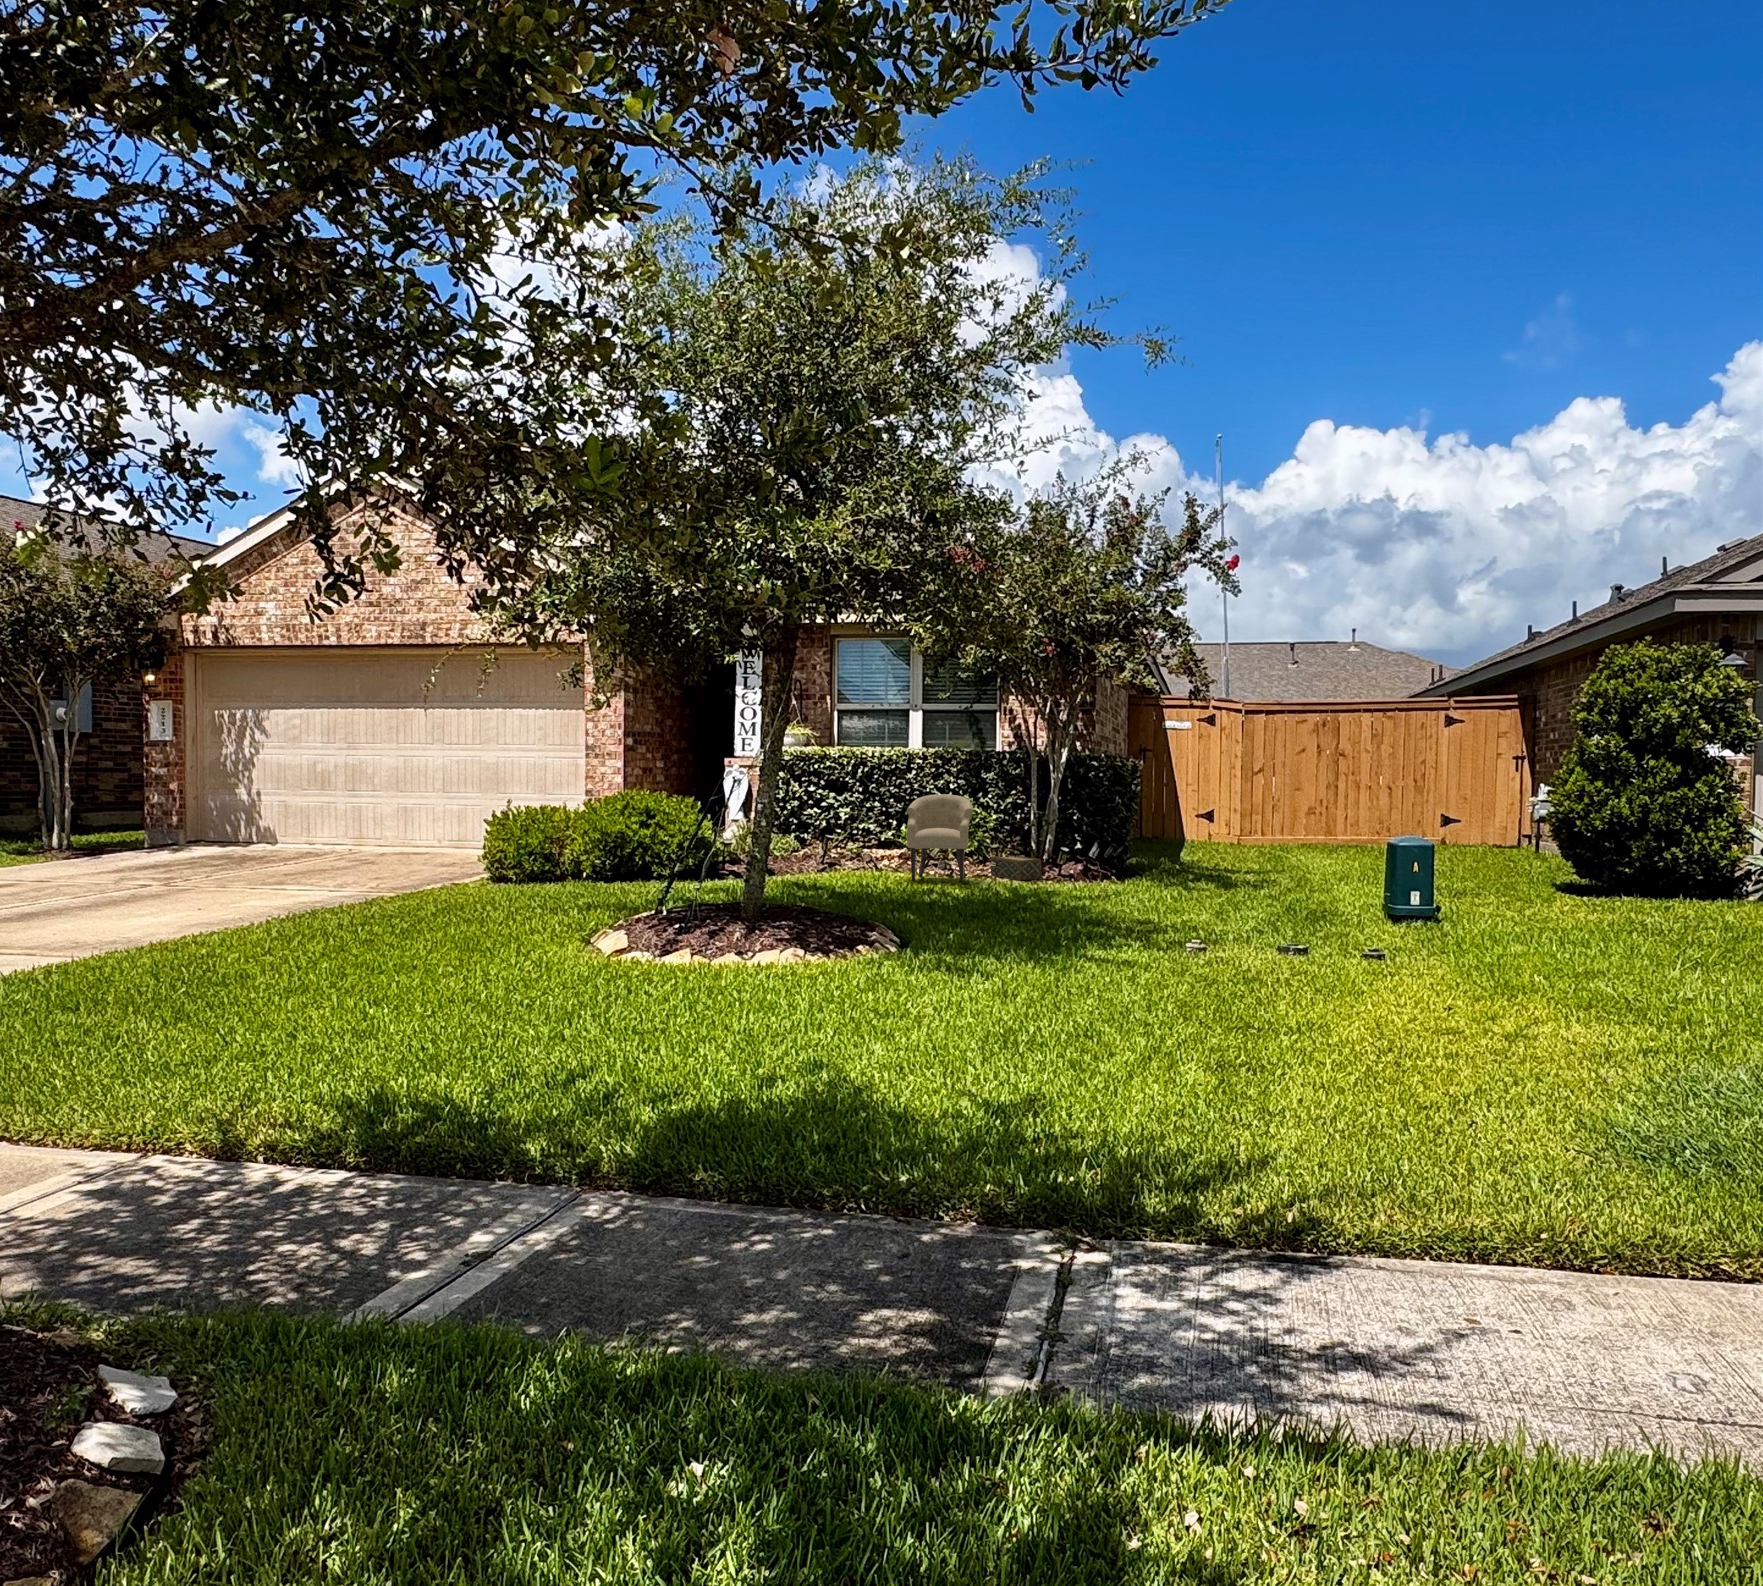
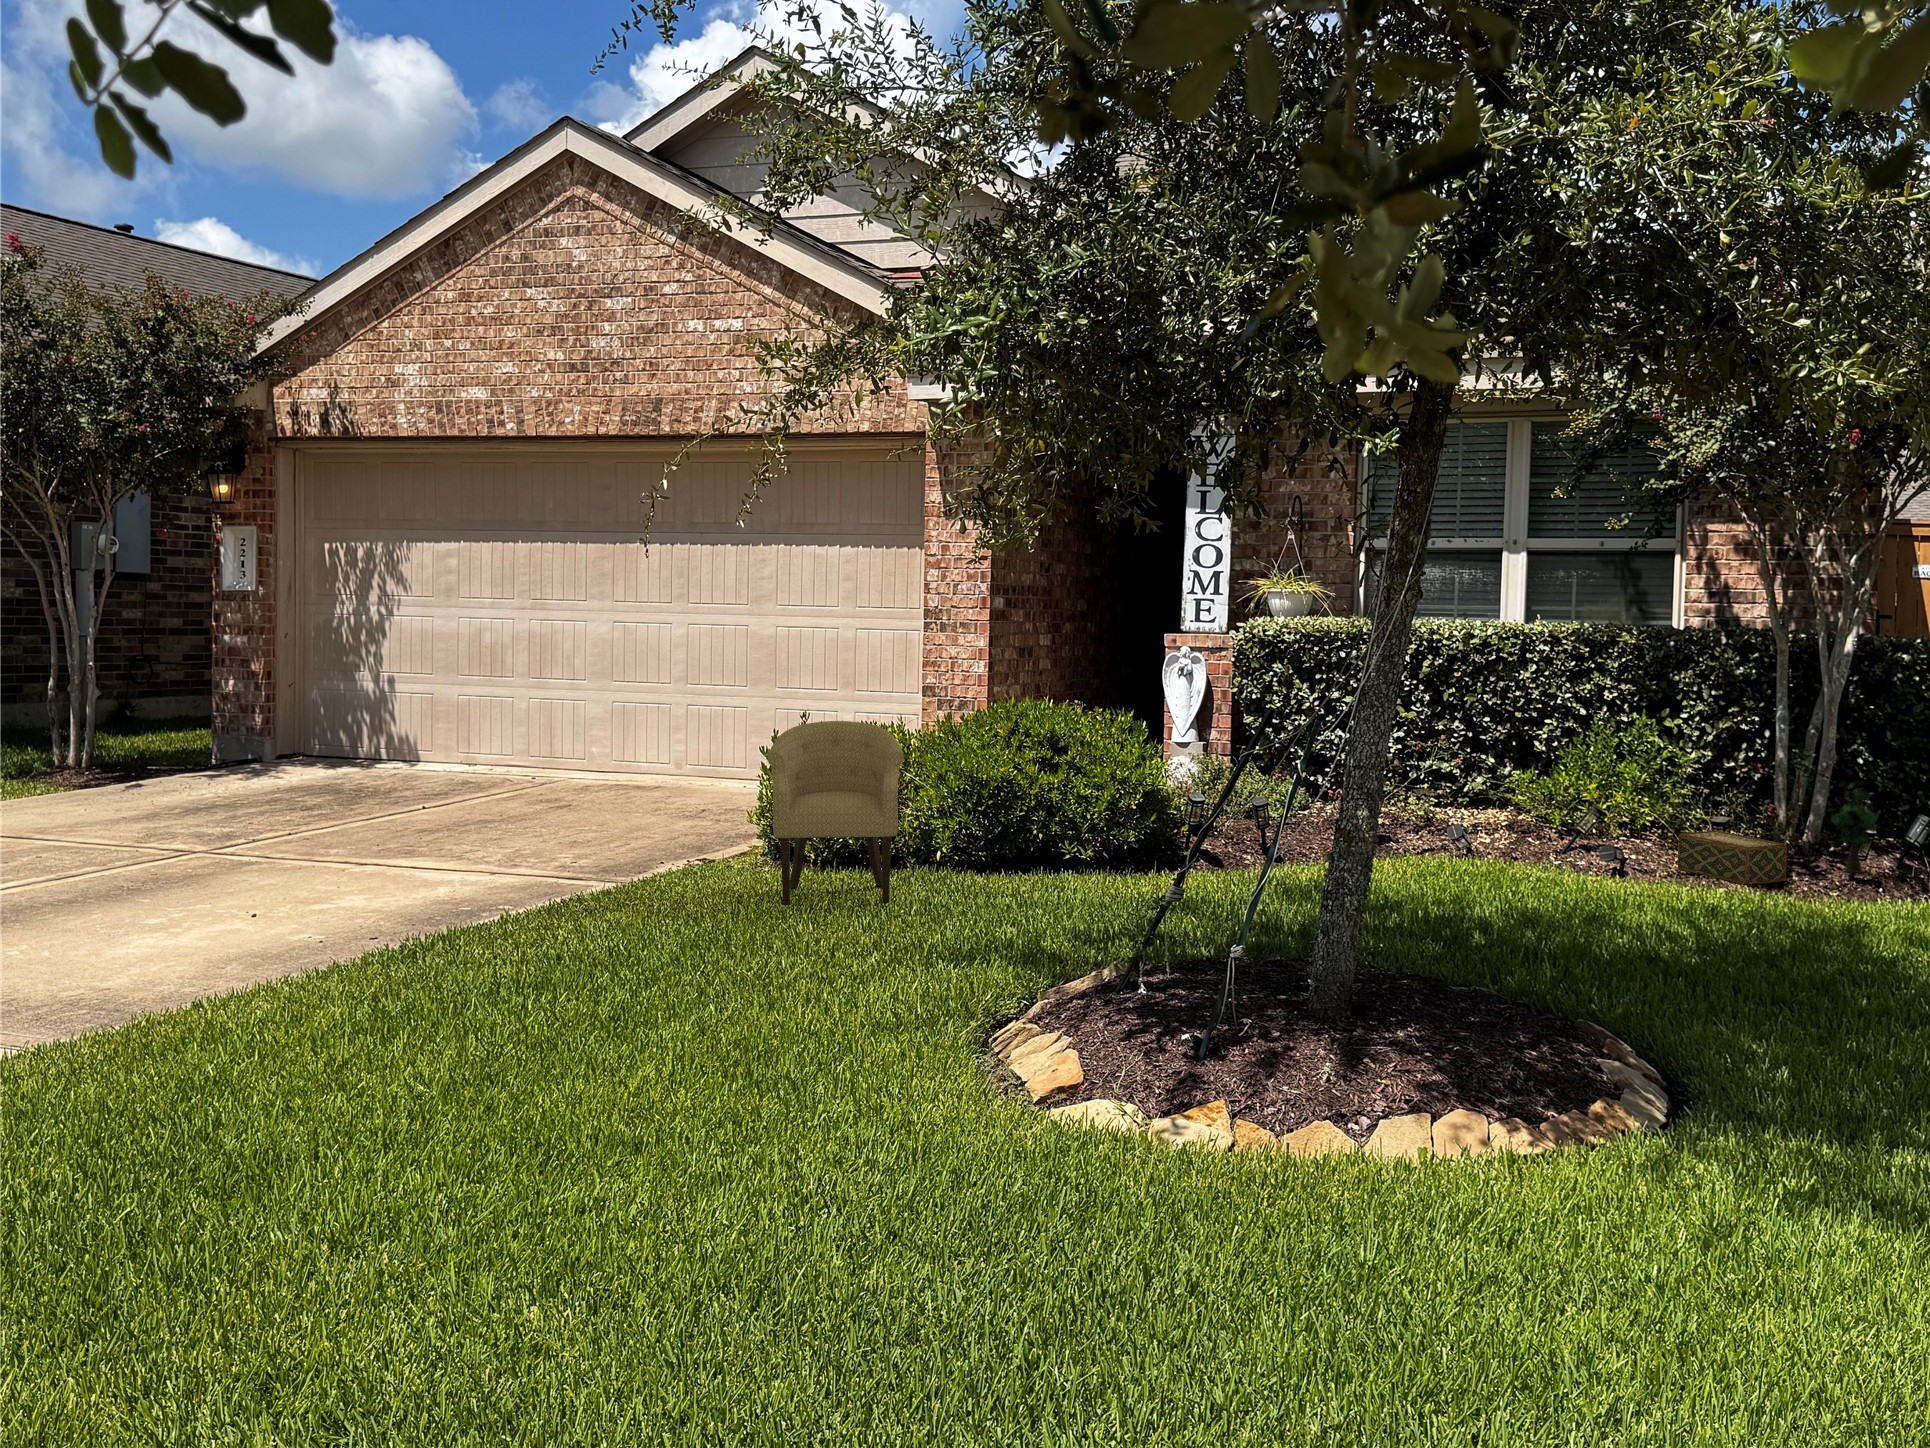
chair: present [907,794,973,882] -> present [767,721,904,904]
decorative plant: none [1067,828,1093,875] -> present [1831,781,1880,873]

